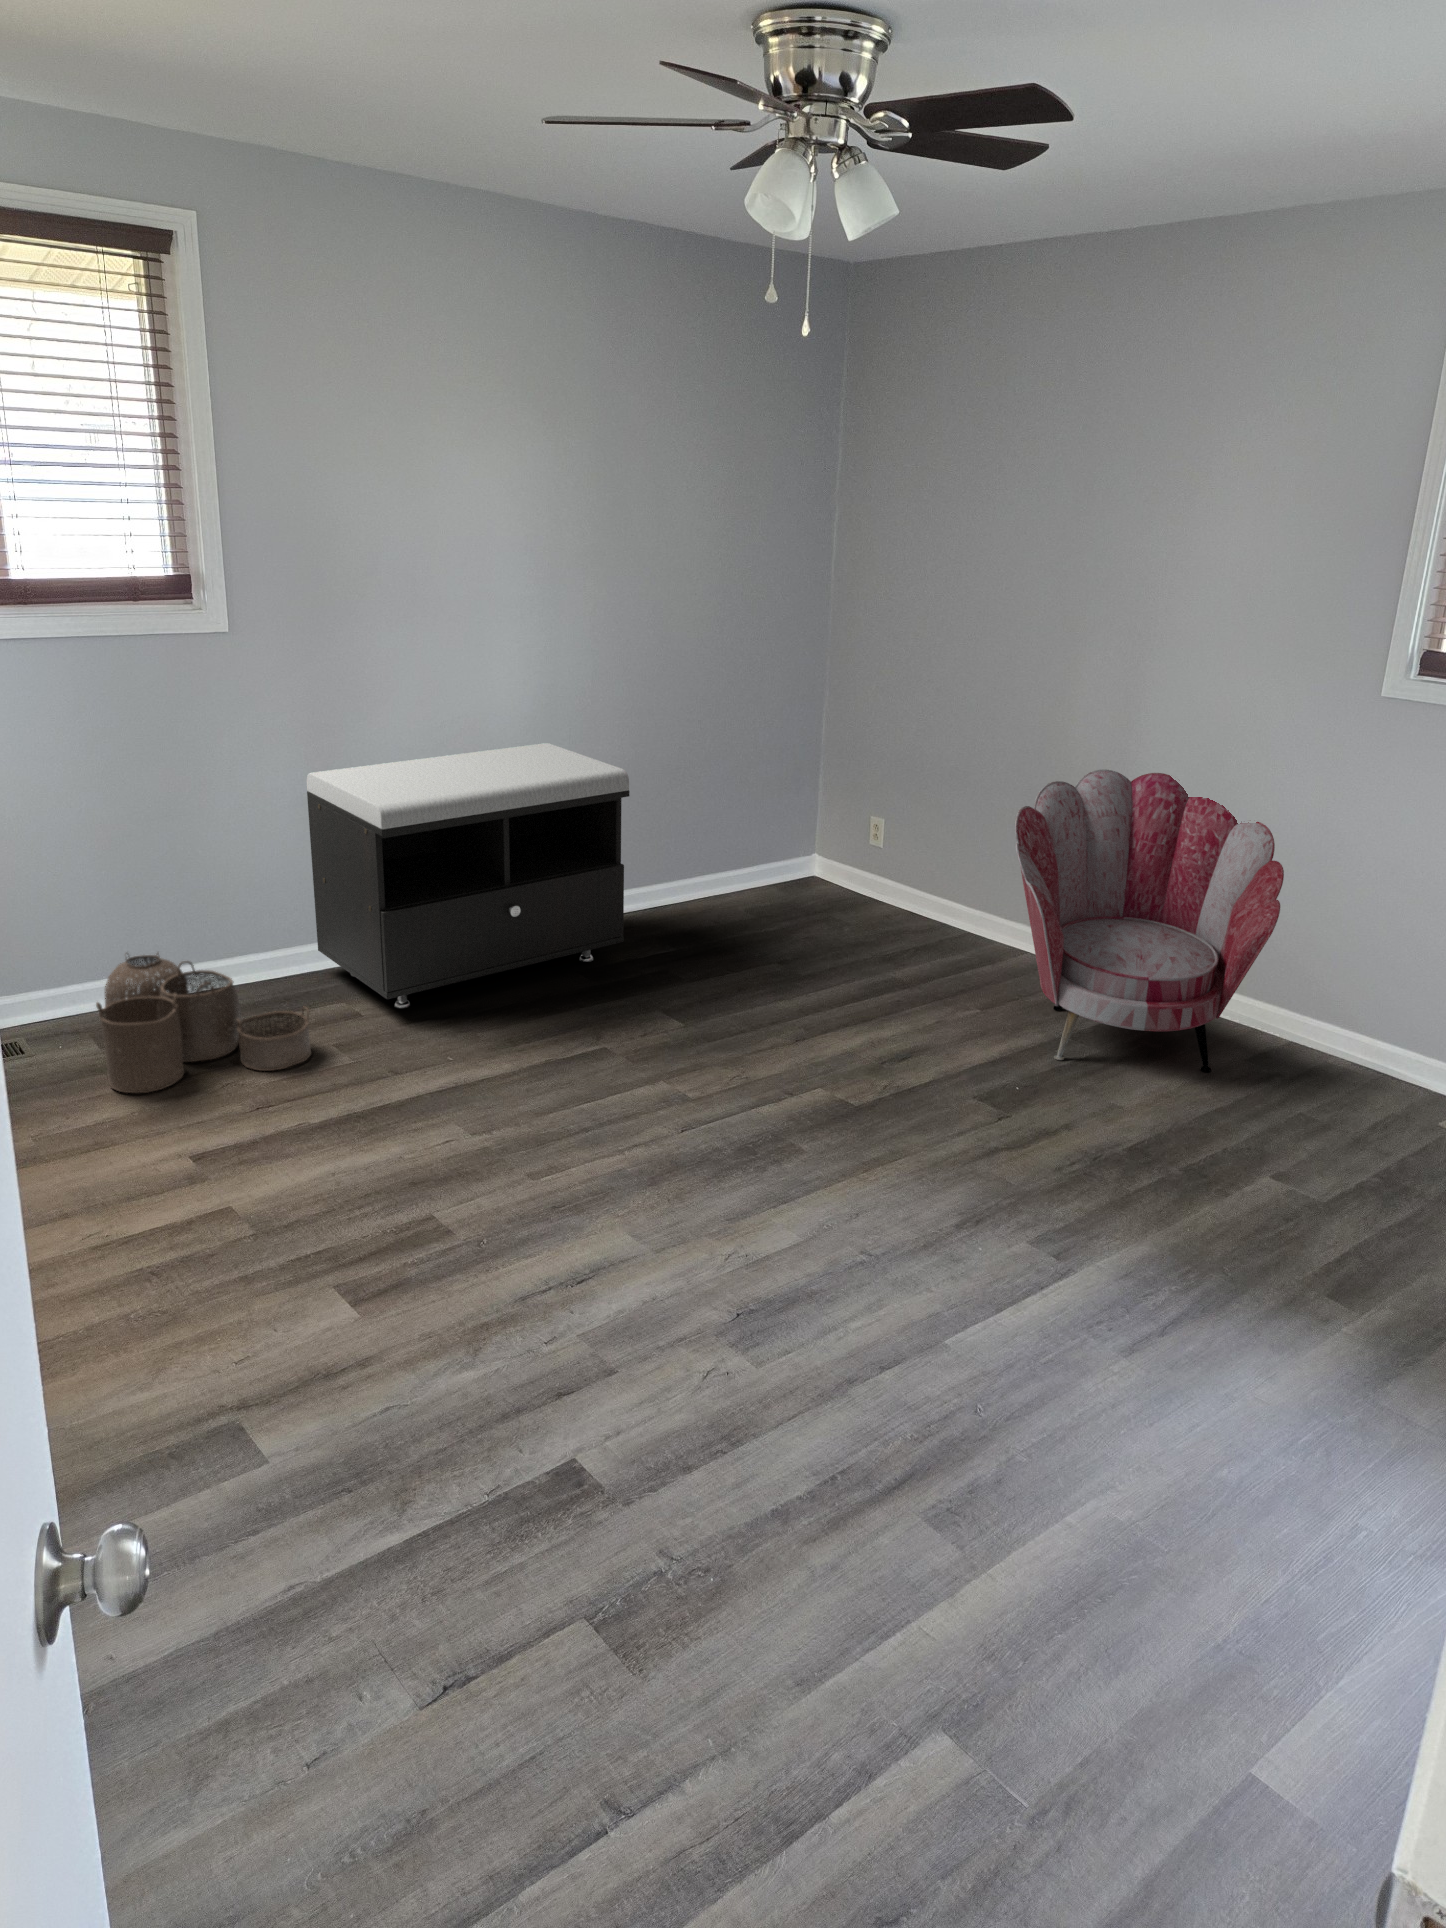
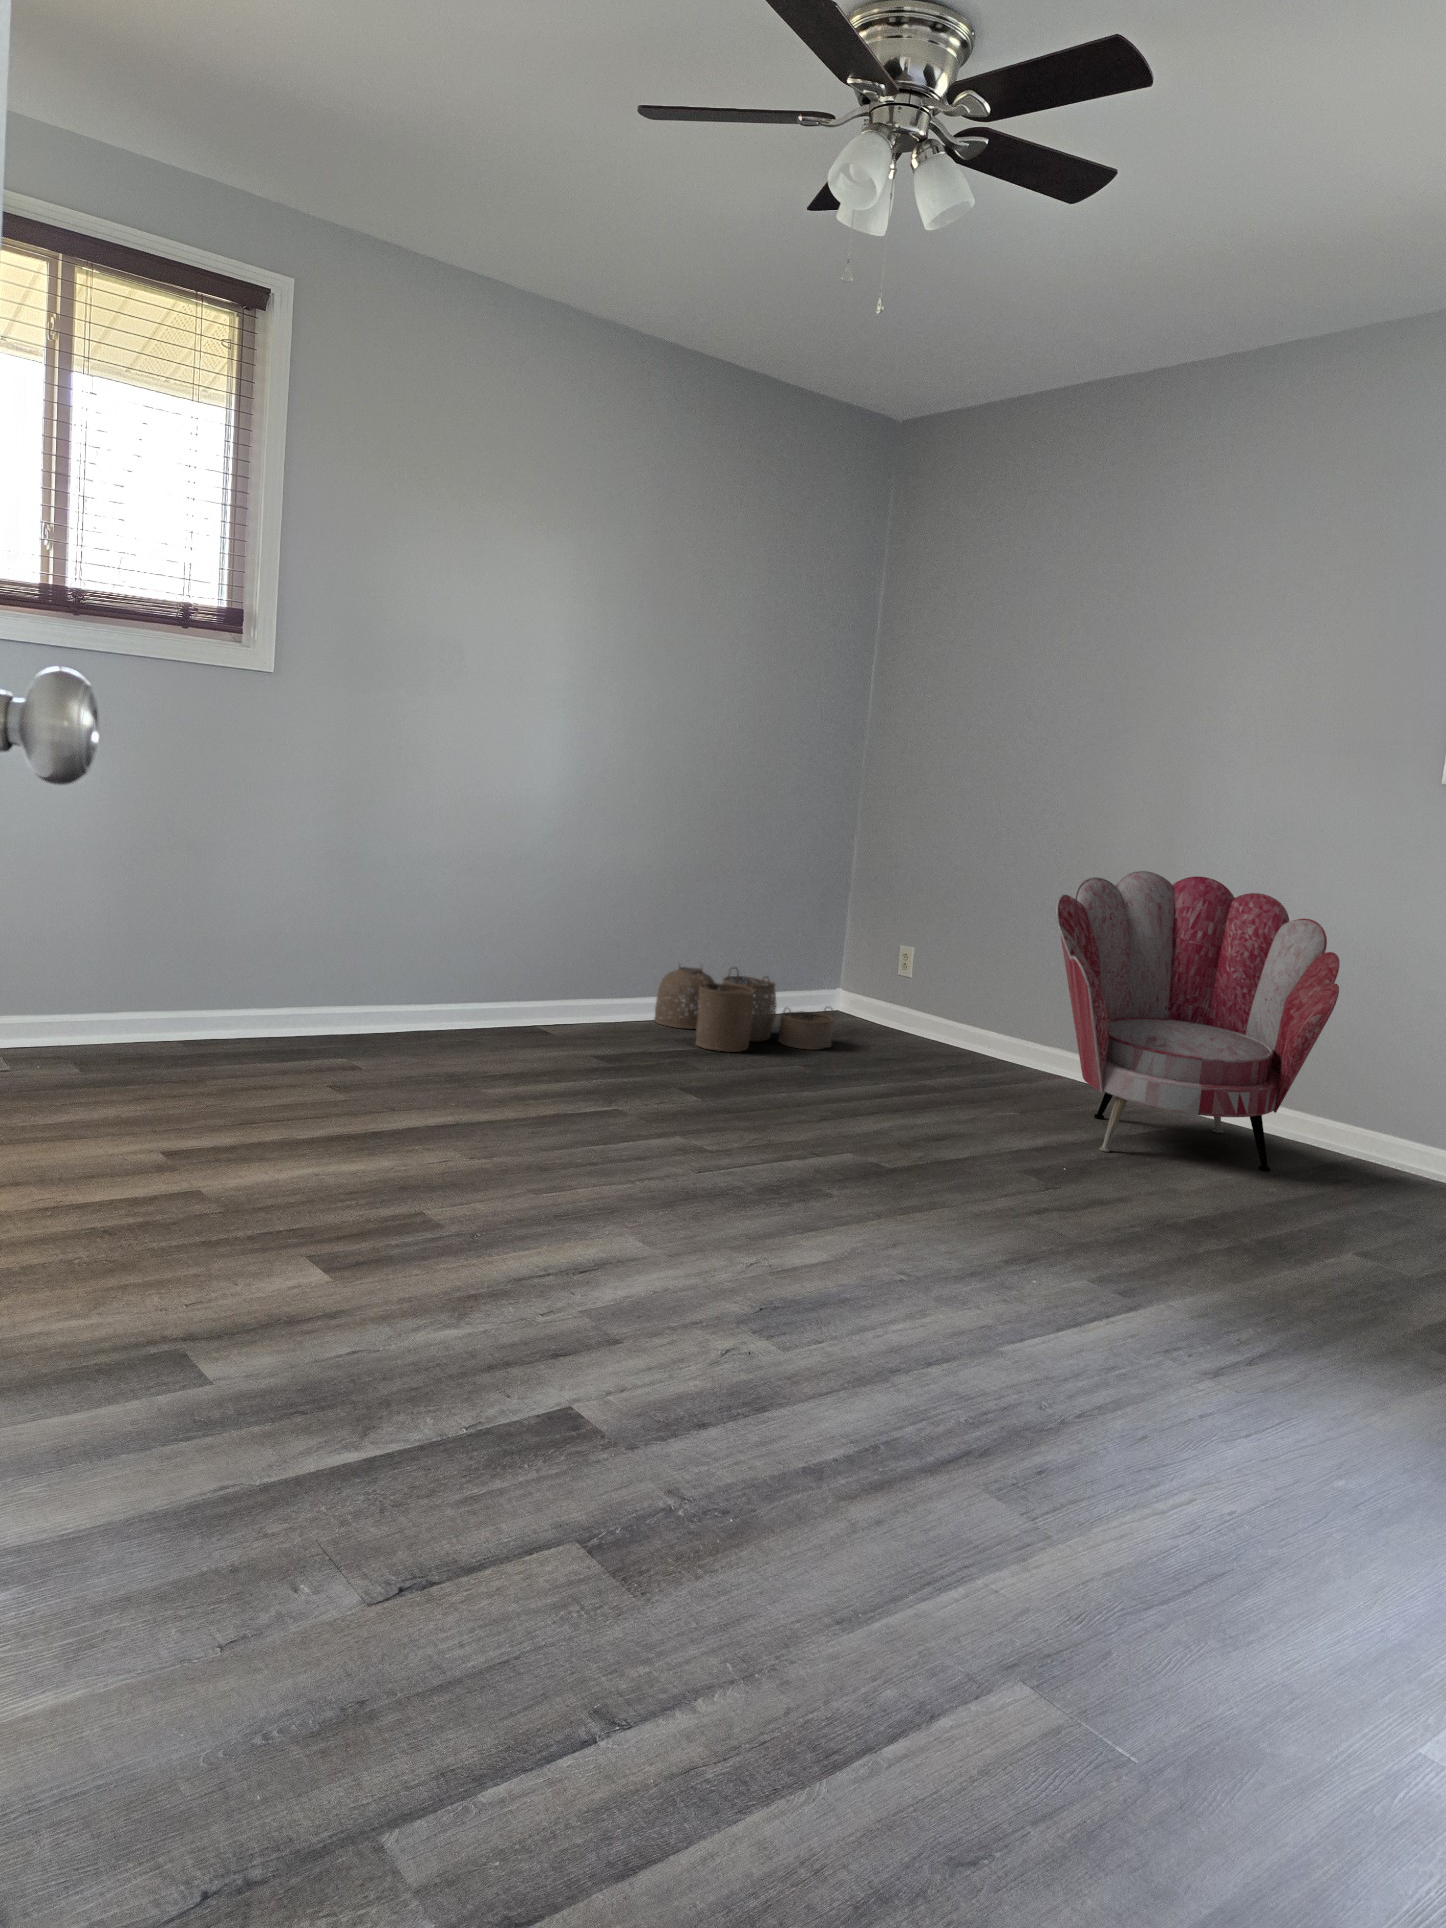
storage bench: present [307,743,630,1008] -> none [320,823,659,1068]
woven basket: present [96,953,311,1093] -> present [654,965,834,1052]

